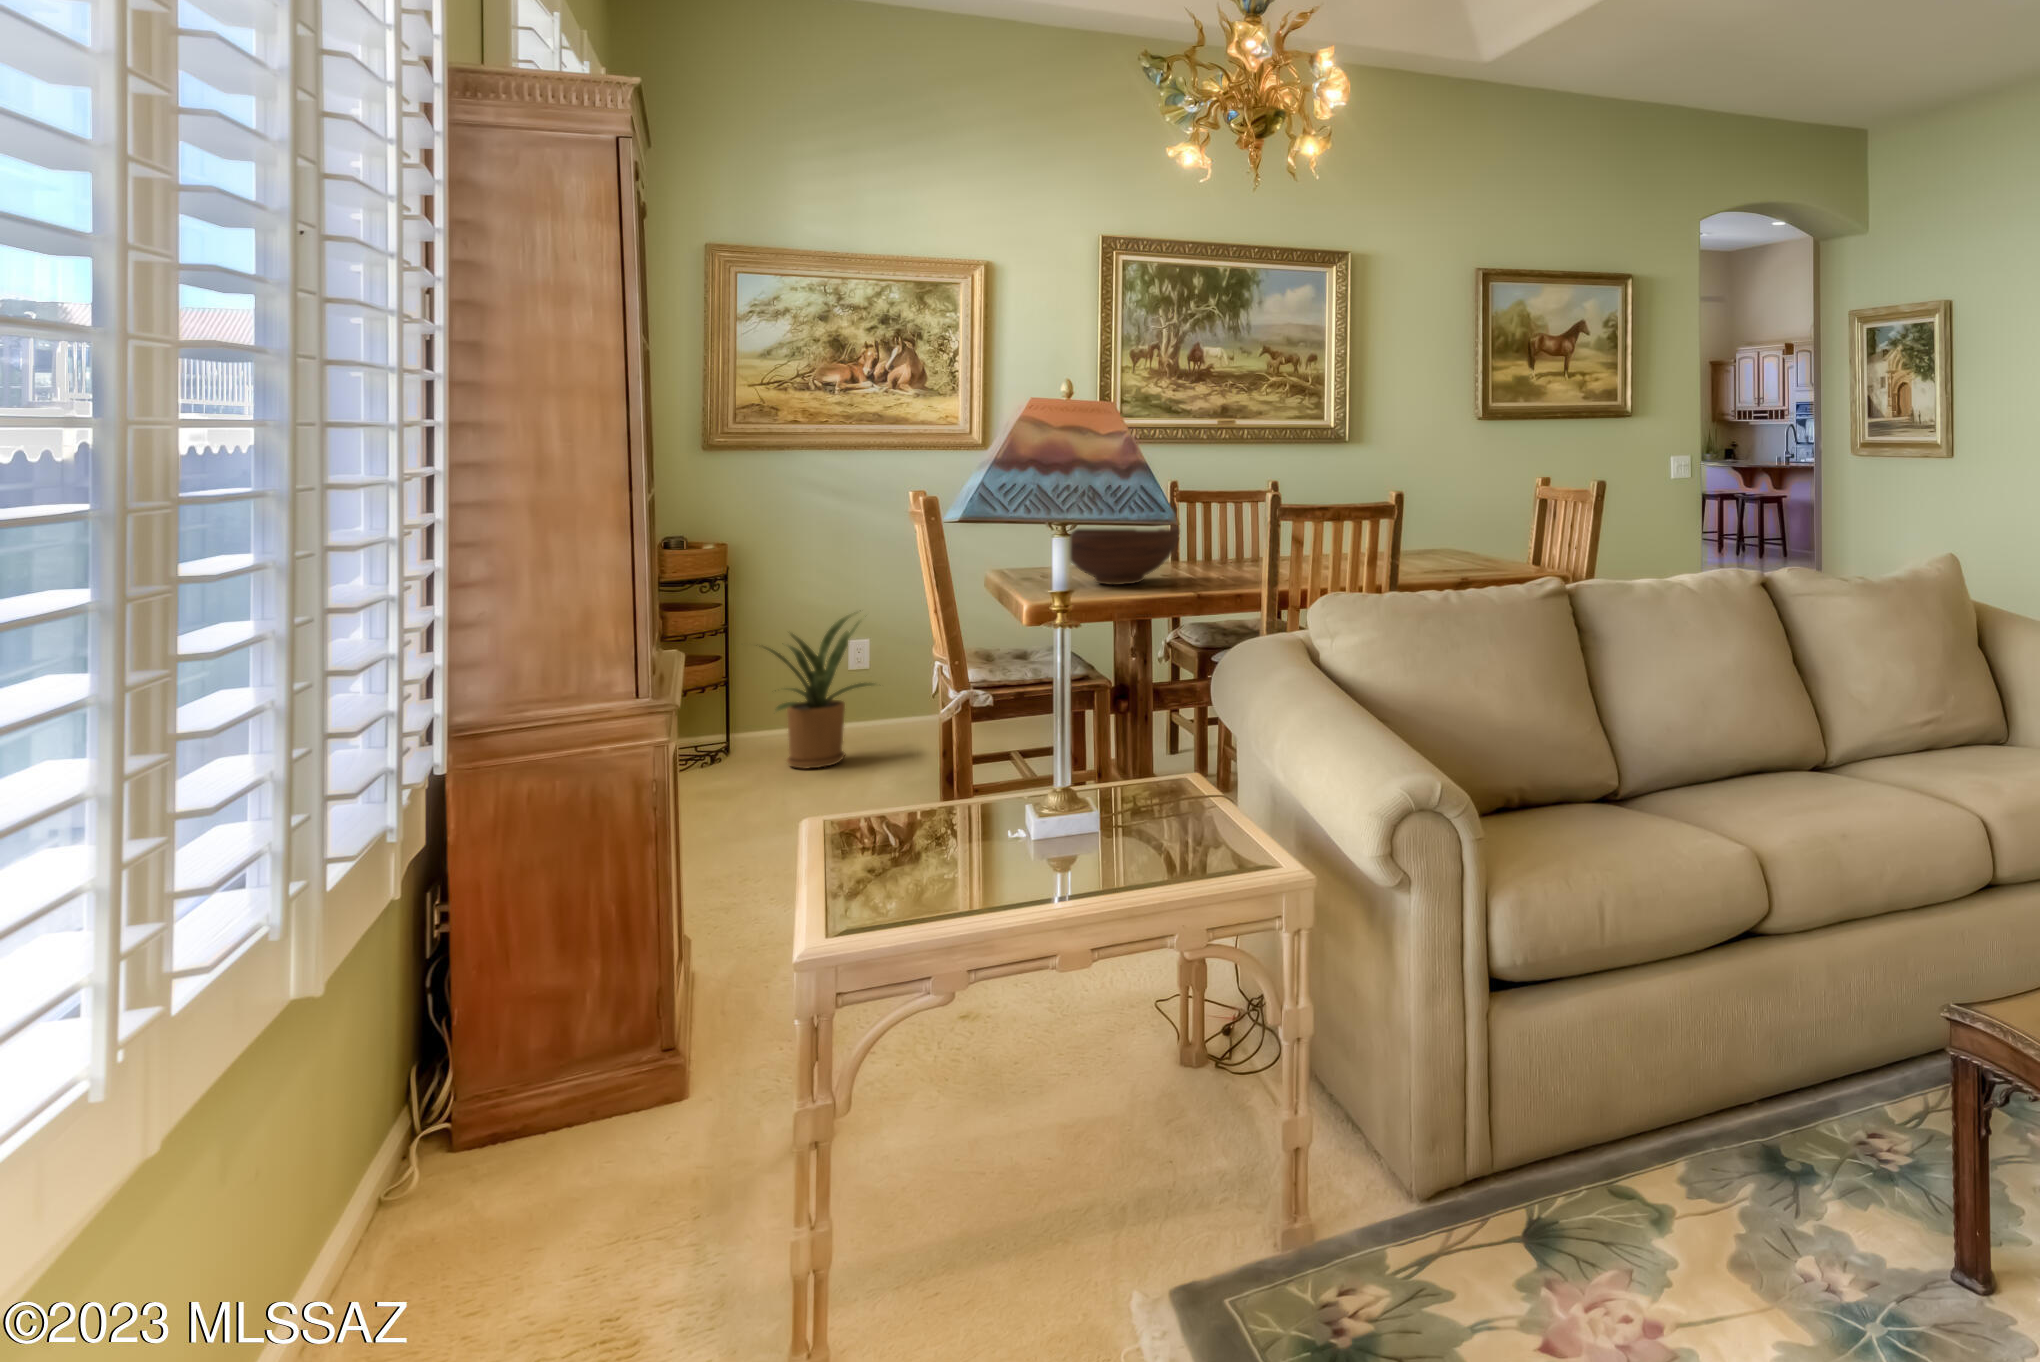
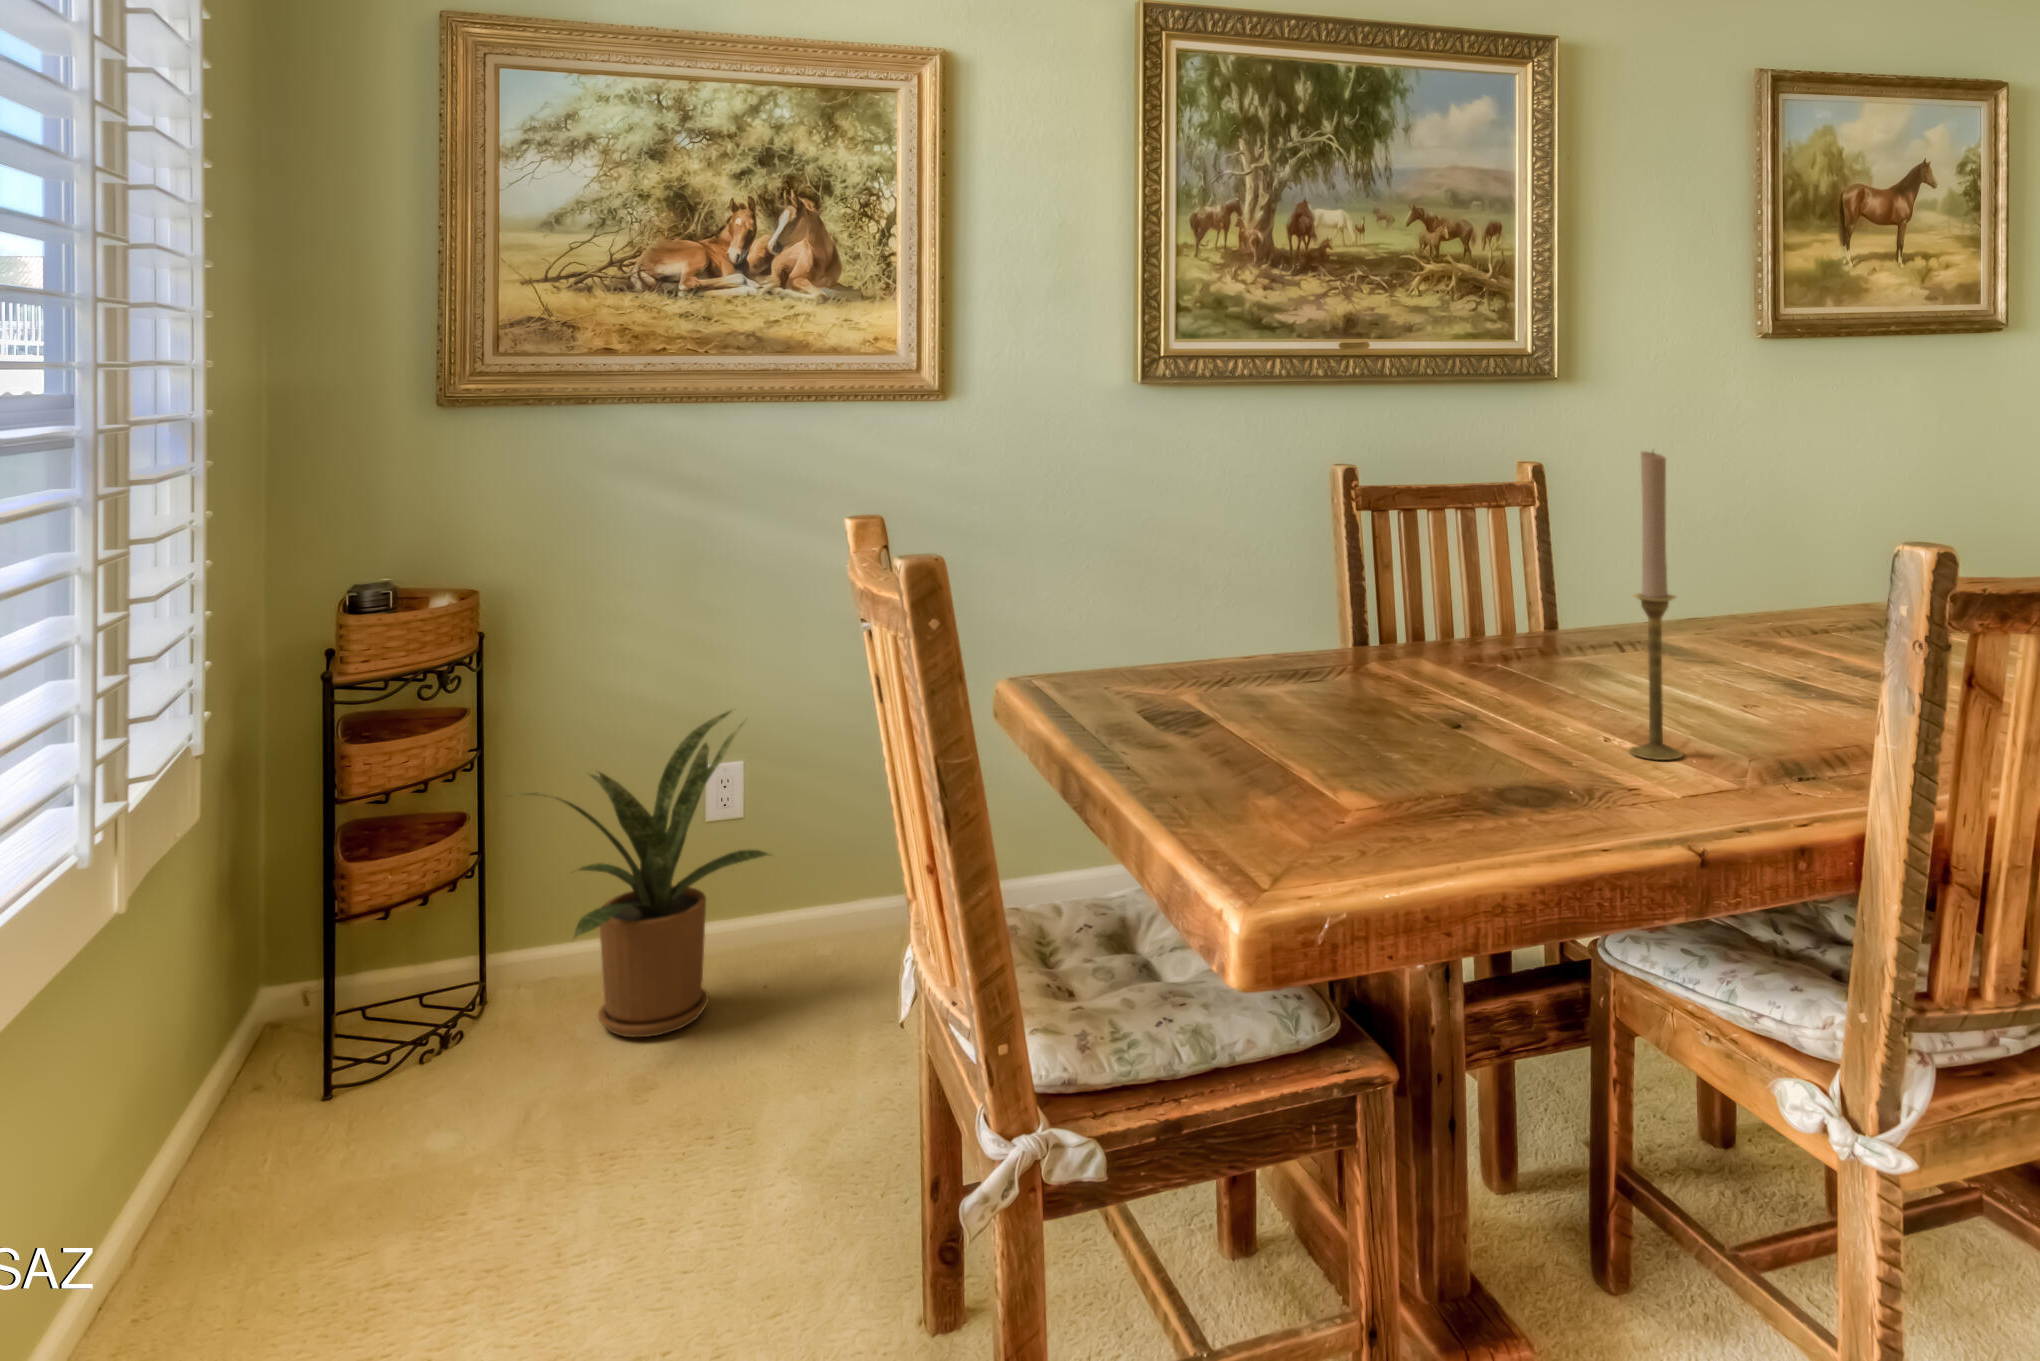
candlestick: none [1217,468,1238,588] -> present [1630,452,1683,760]
fruit bowl: present [1070,527,1179,585] -> none [1216,576,1505,742]

